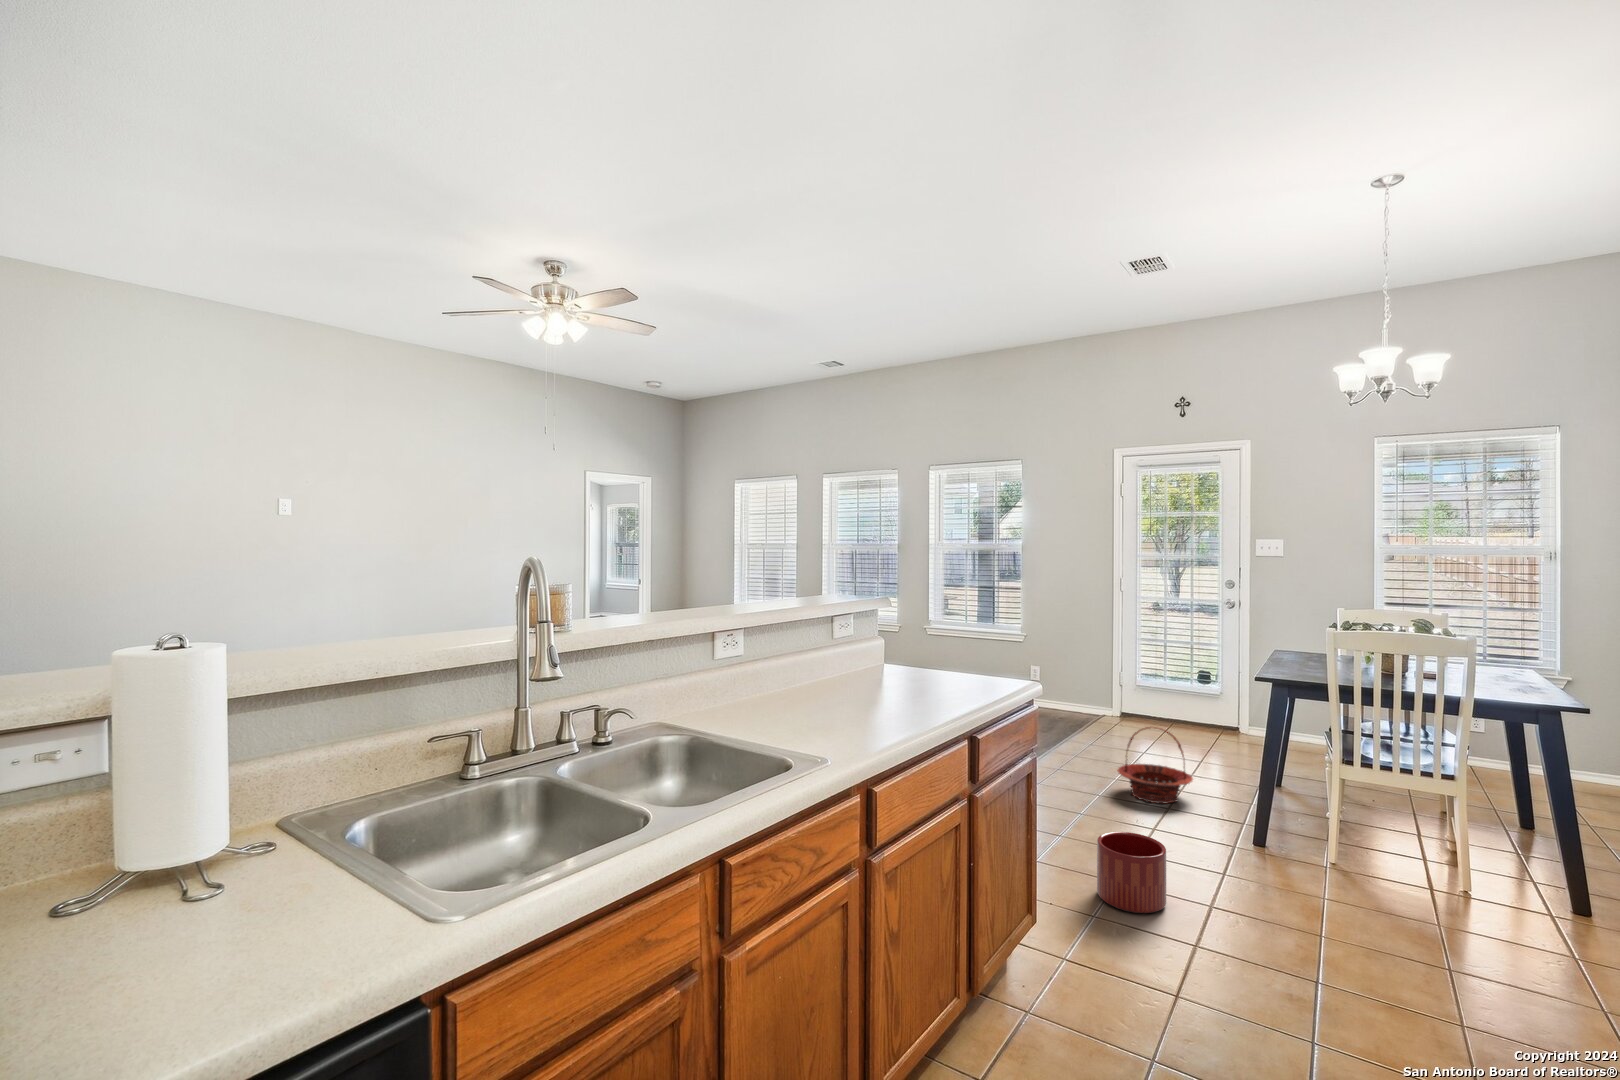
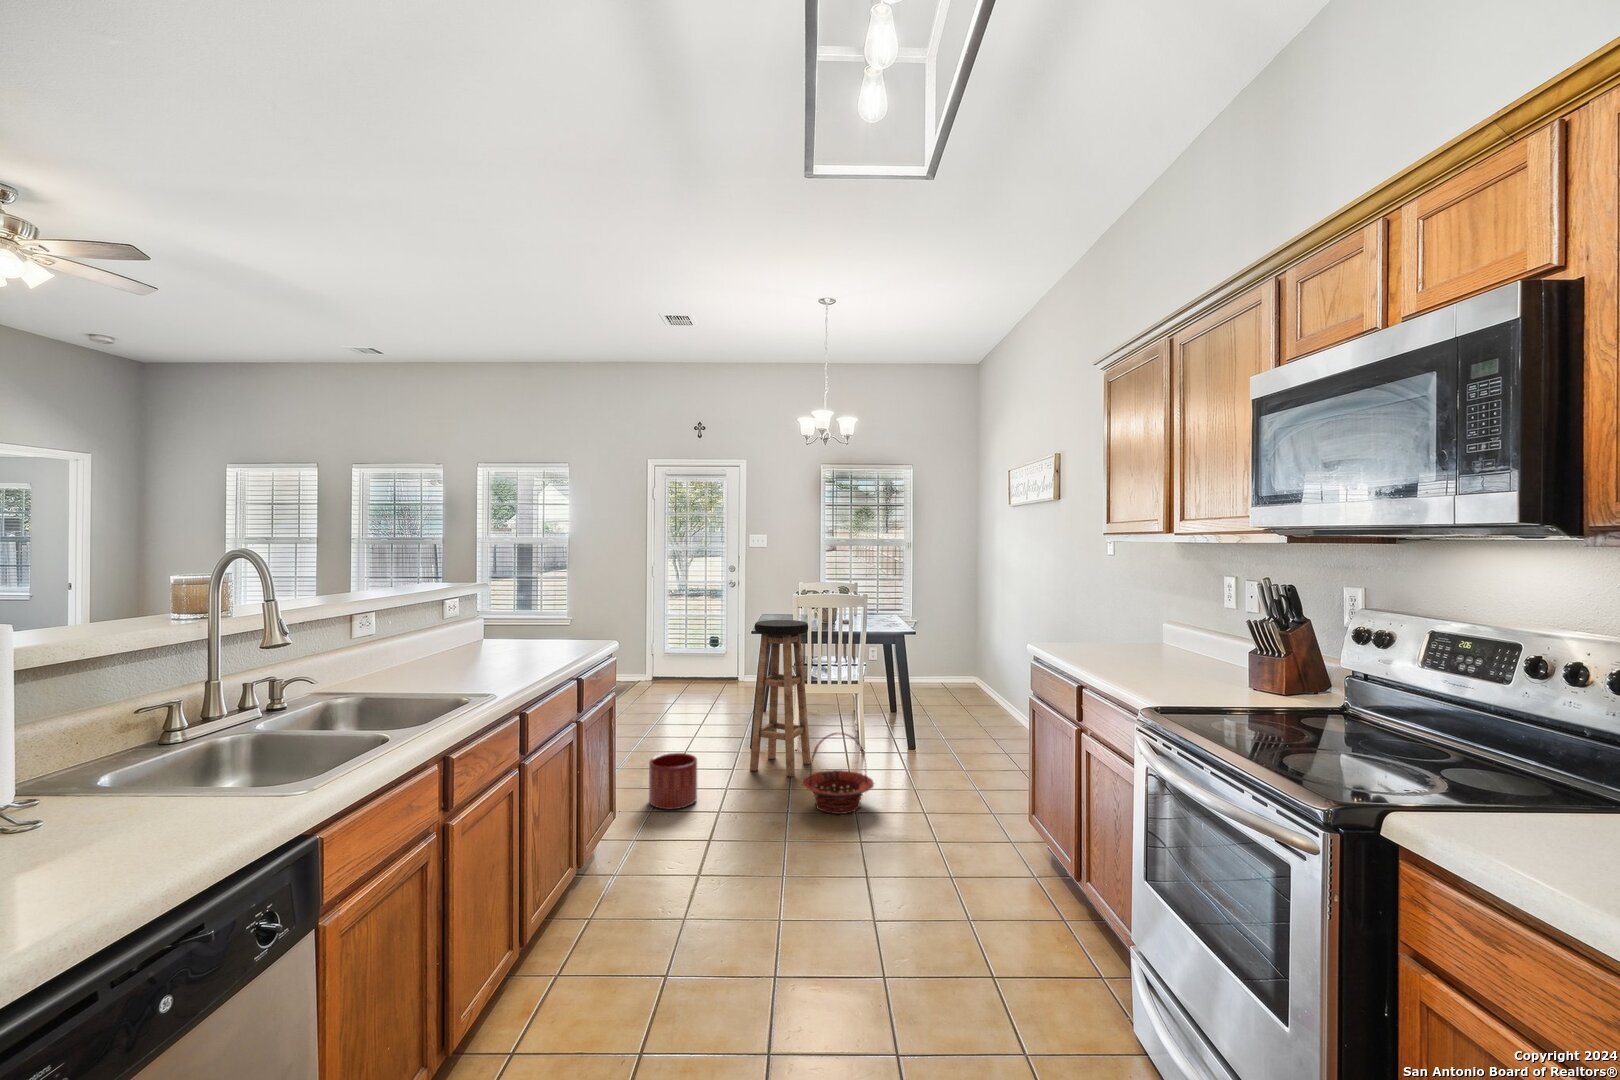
bar stool: none [1252,665,1361,906] -> present [750,620,811,777]
basket: present [1117,727,1193,803] -> present [802,733,874,814]

